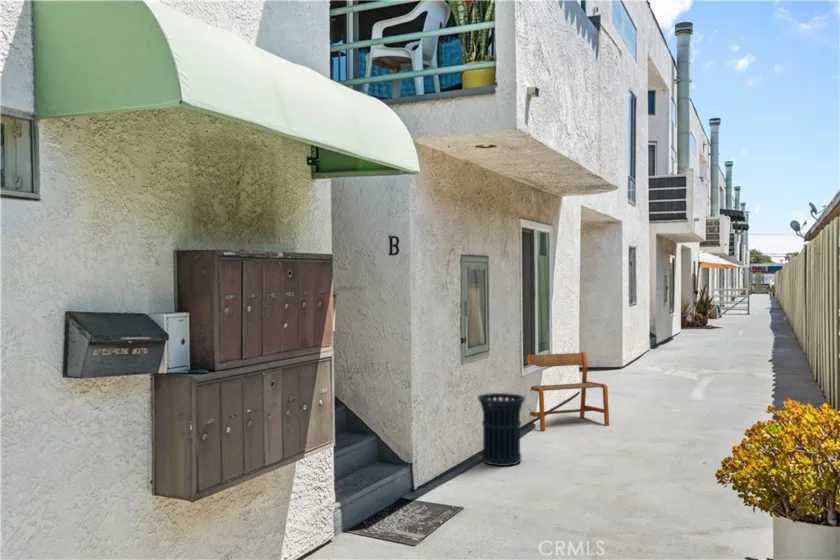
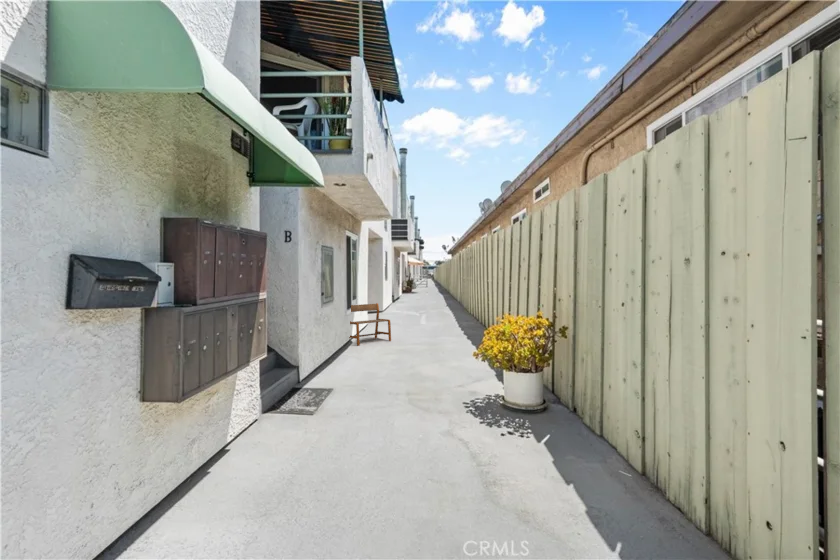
trash can: present [478,393,525,466] -> none [330,325,356,365]

